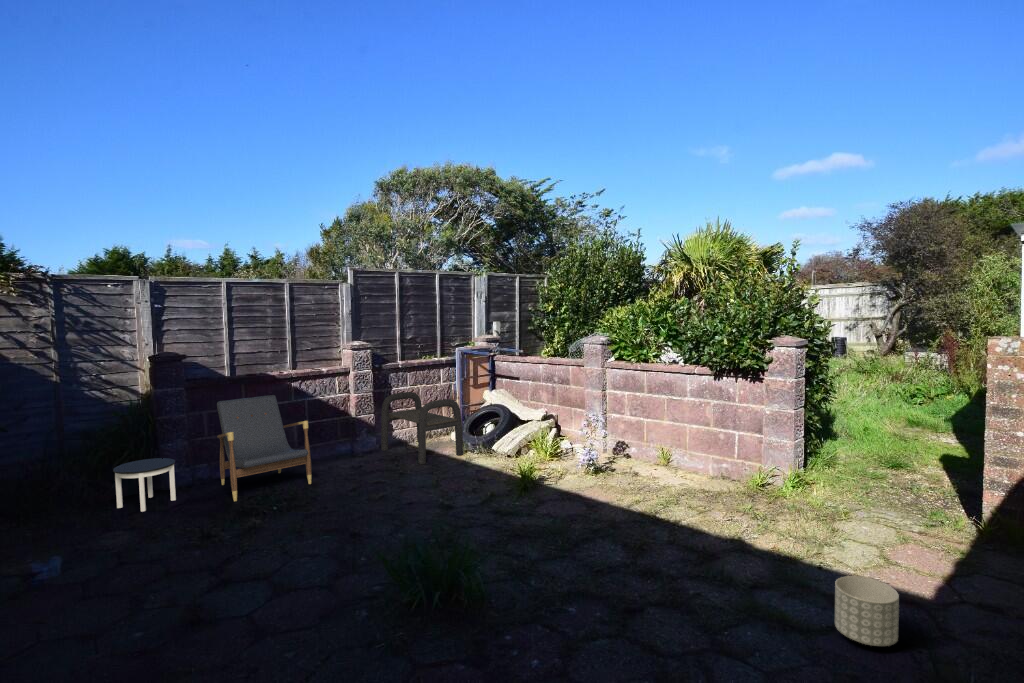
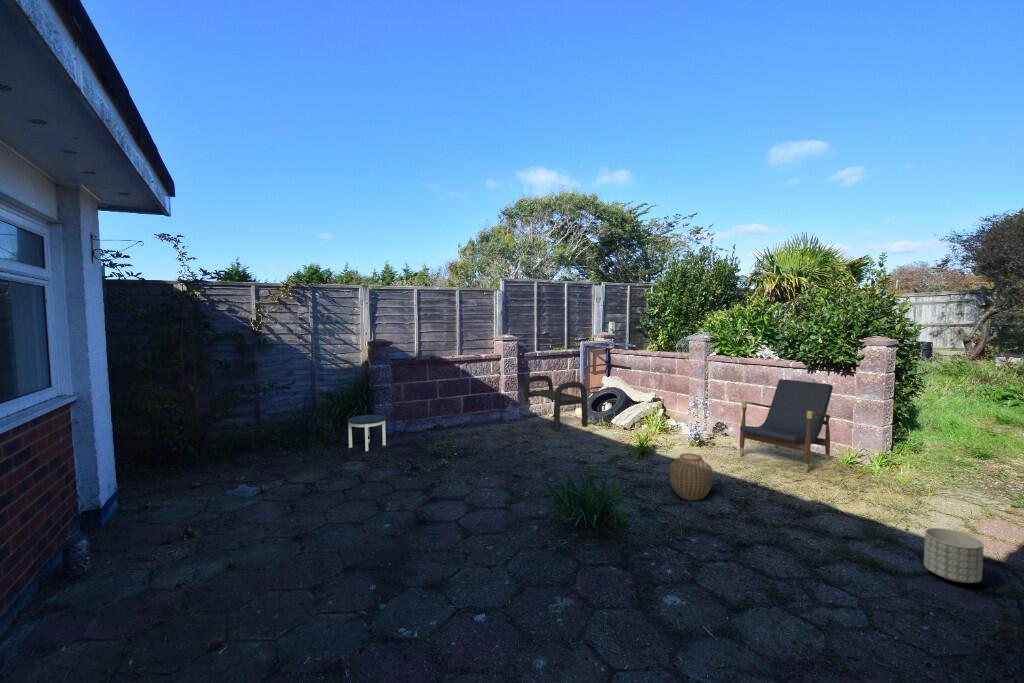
lounge chair: present [217,395,311,501] -> present [740,379,833,473]
woven basket: none [545,492,597,553] -> present [670,453,712,500]

